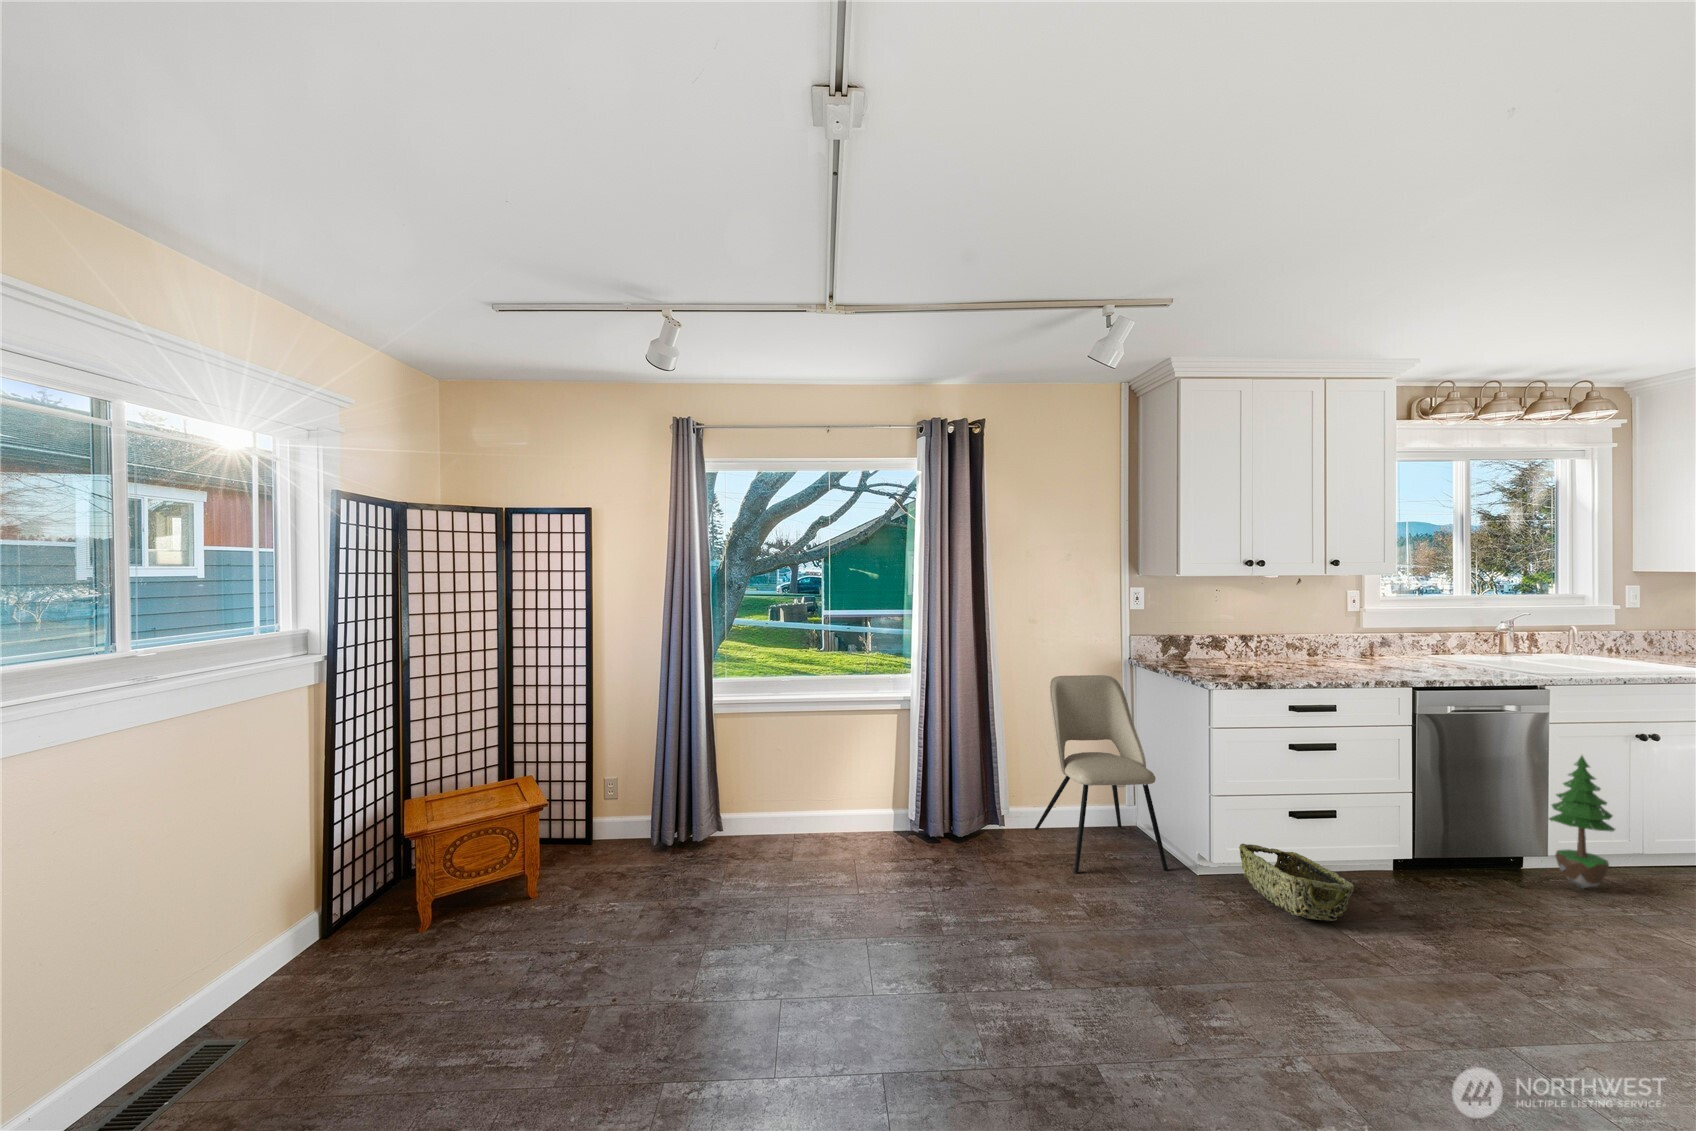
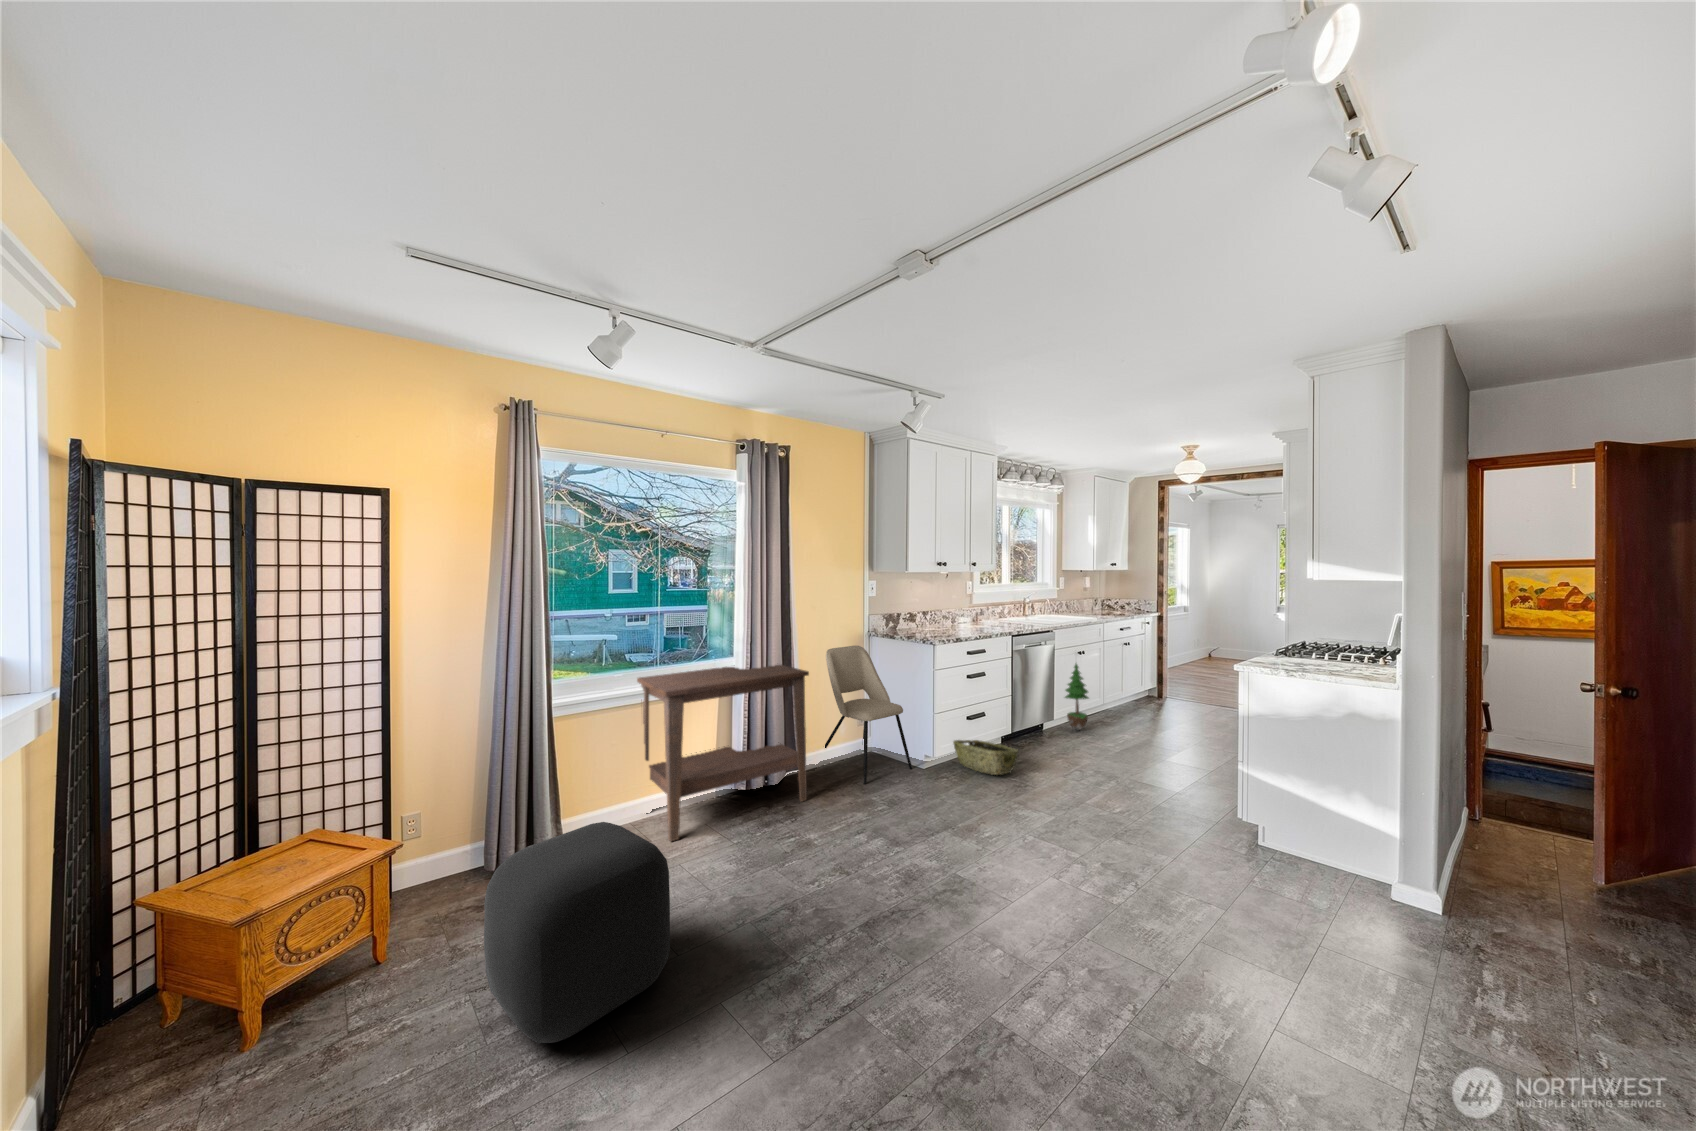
side table: none [793,683,985,874] -> present [637,665,809,841]
ottoman: none [526,824,692,1015] -> present [484,822,670,1043]

